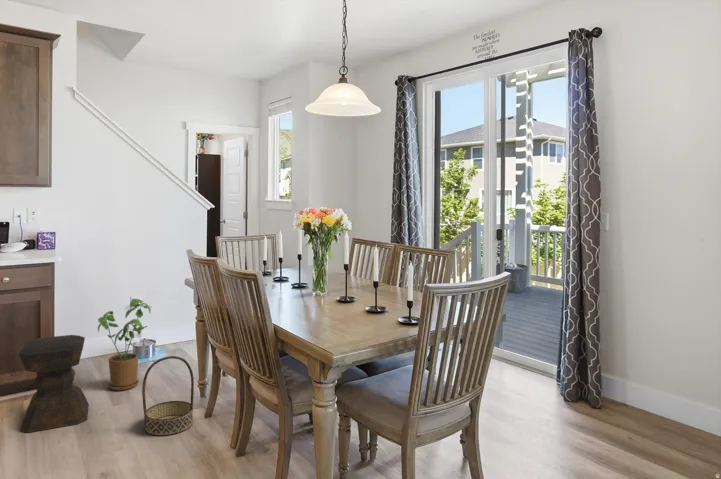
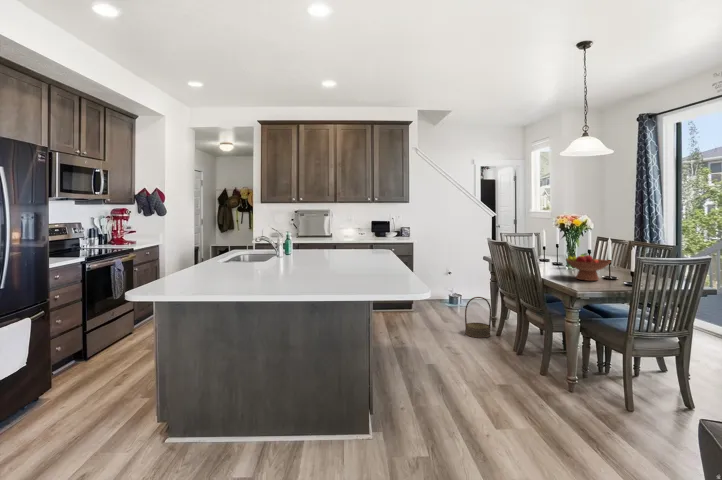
fruit bowl: none [311,274,384,326] -> present [566,253,611,281]
house plant: present [98,299,151,391] -> none [435,268,463,317]
stool: present [19,335,89,432] -> none [406,283,435,327]

